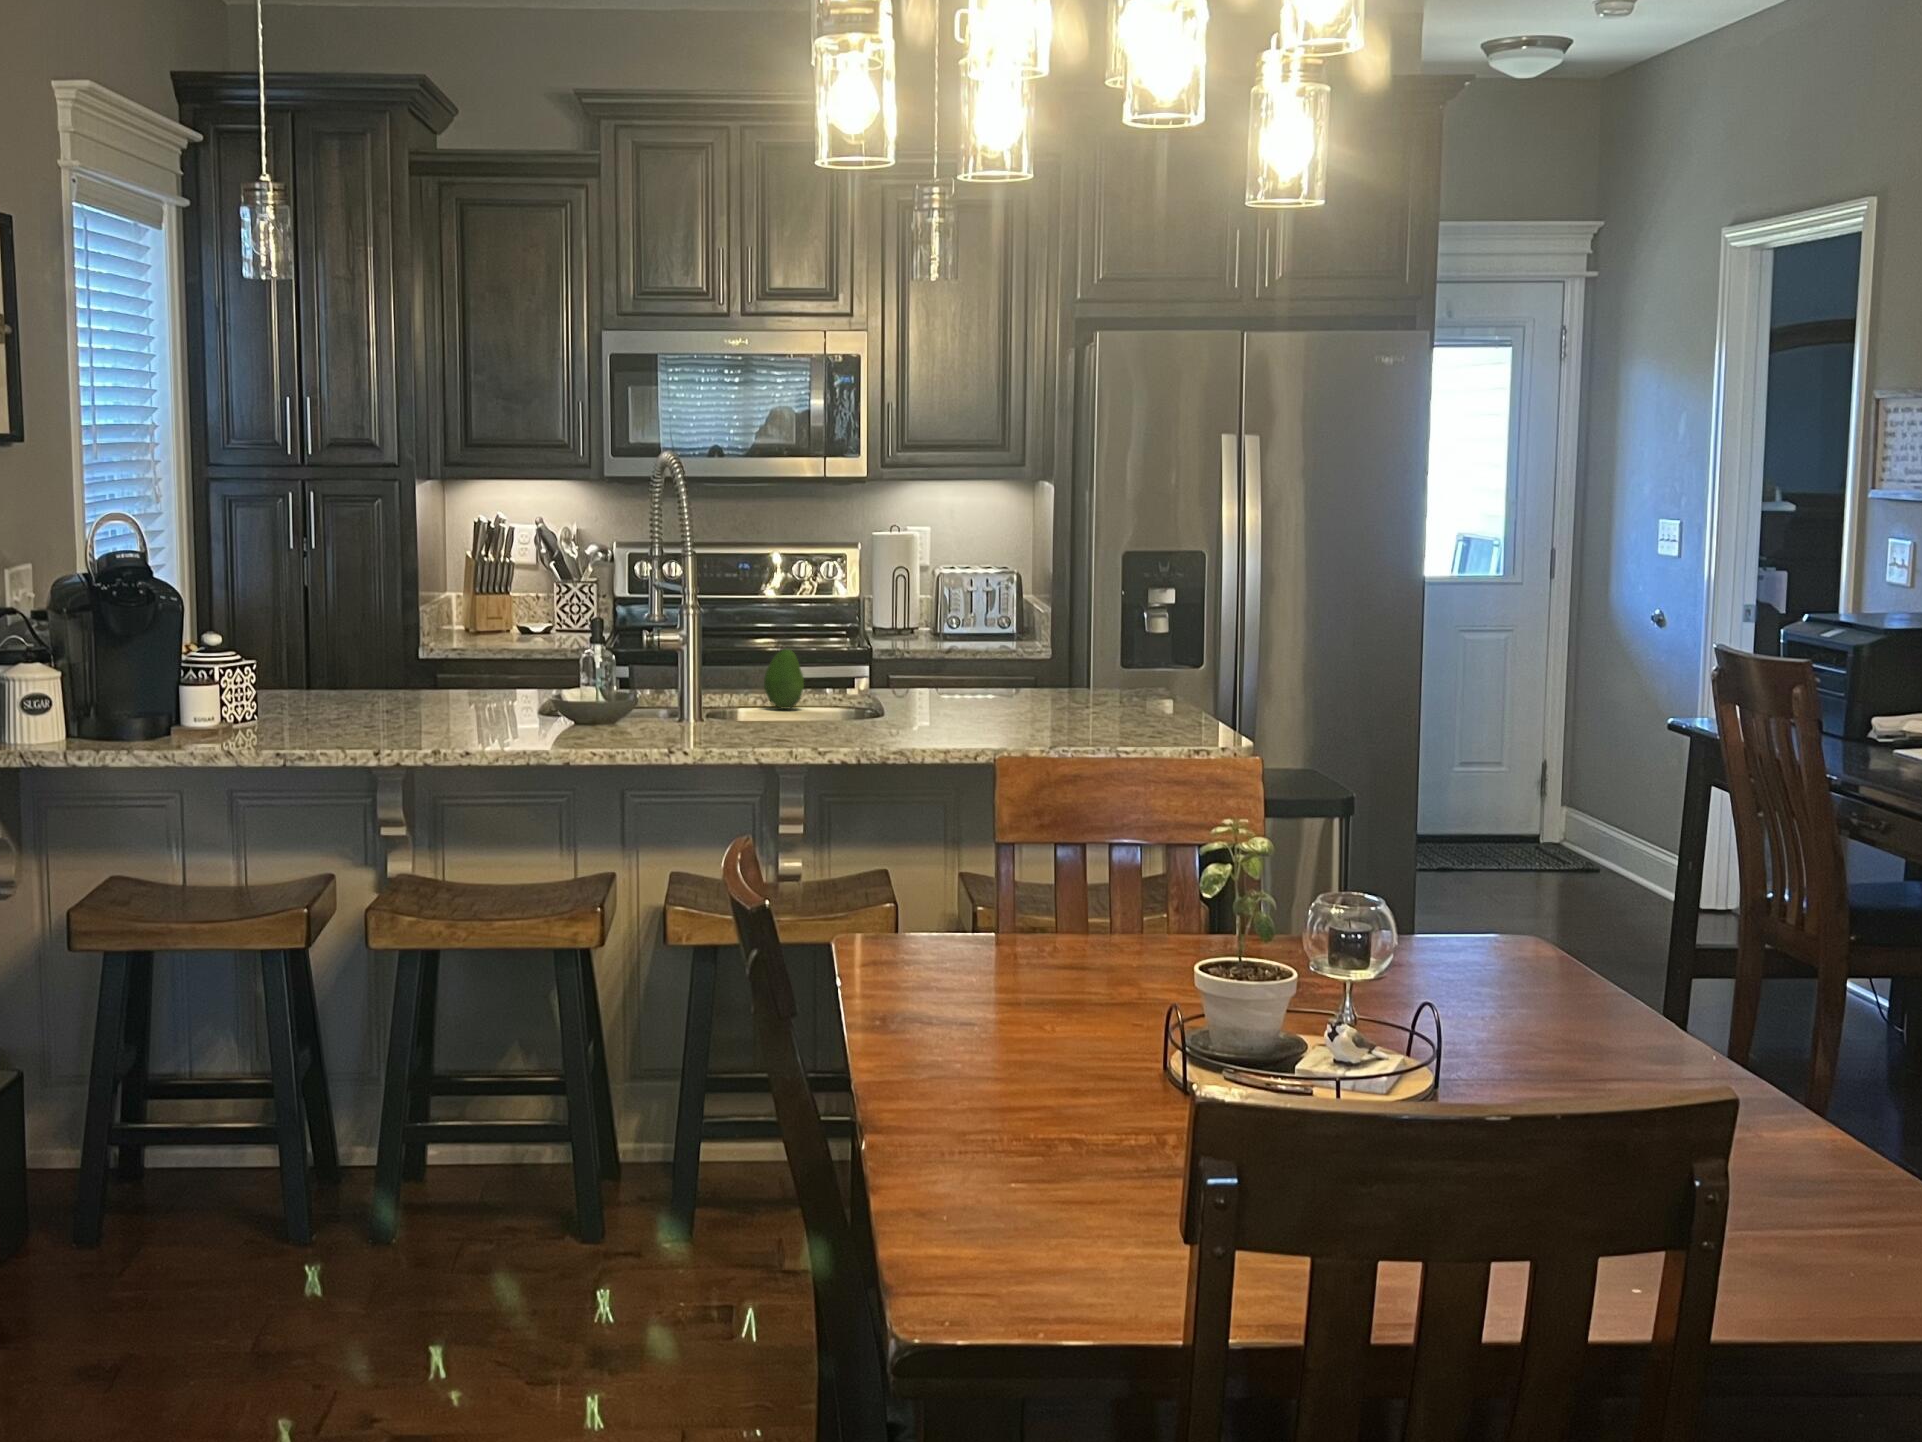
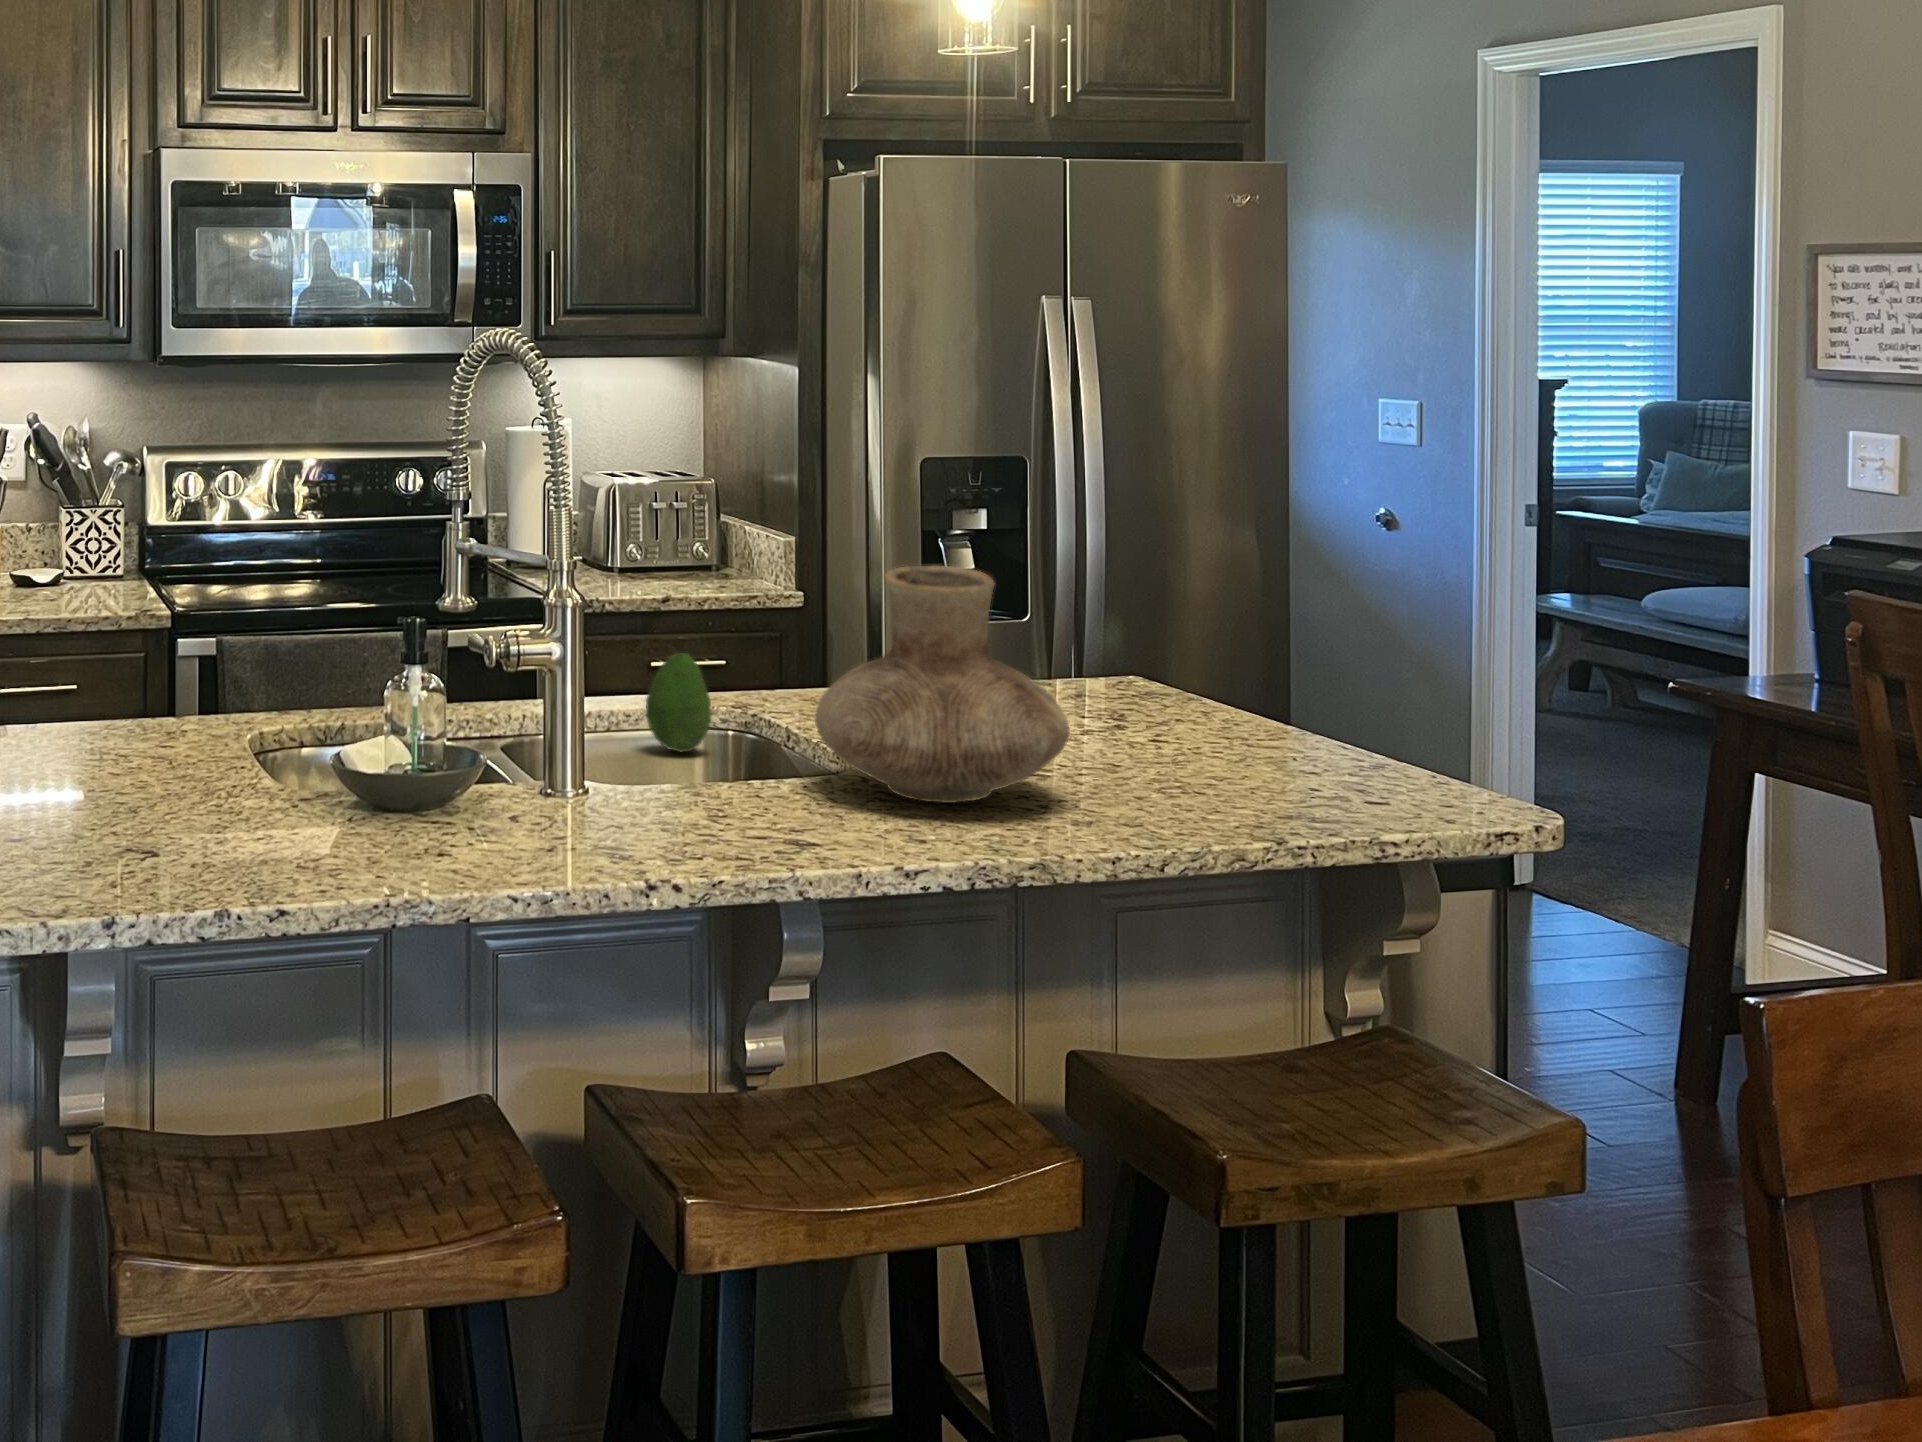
vase: none [827,593,976,730] -> present [815,565,1070,803]

